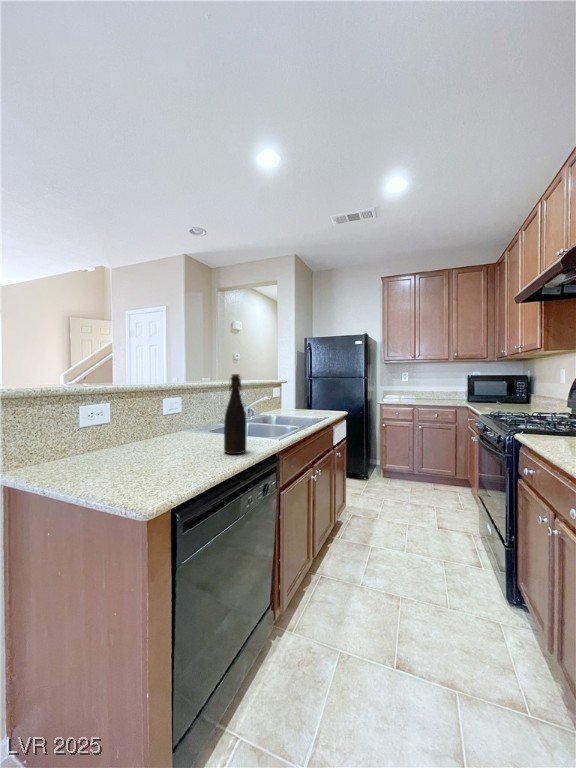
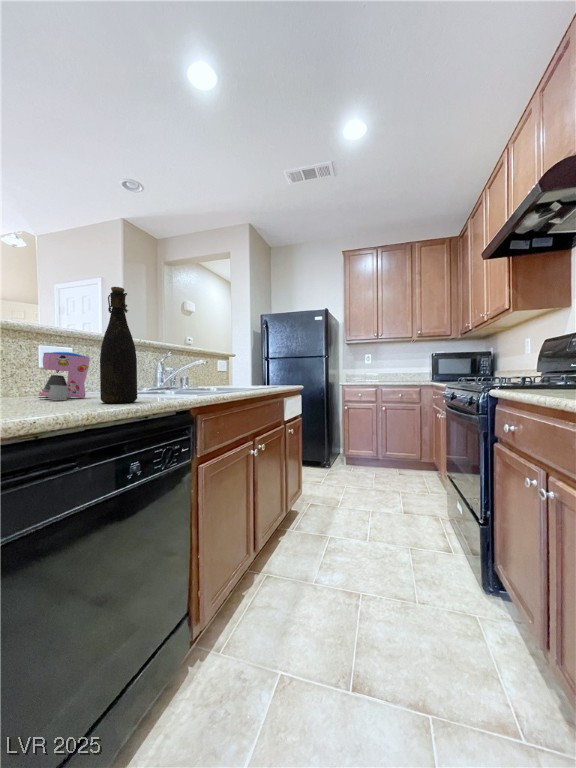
coffee maker: none [167,410,204,448] -> present [39,352,89,400]

